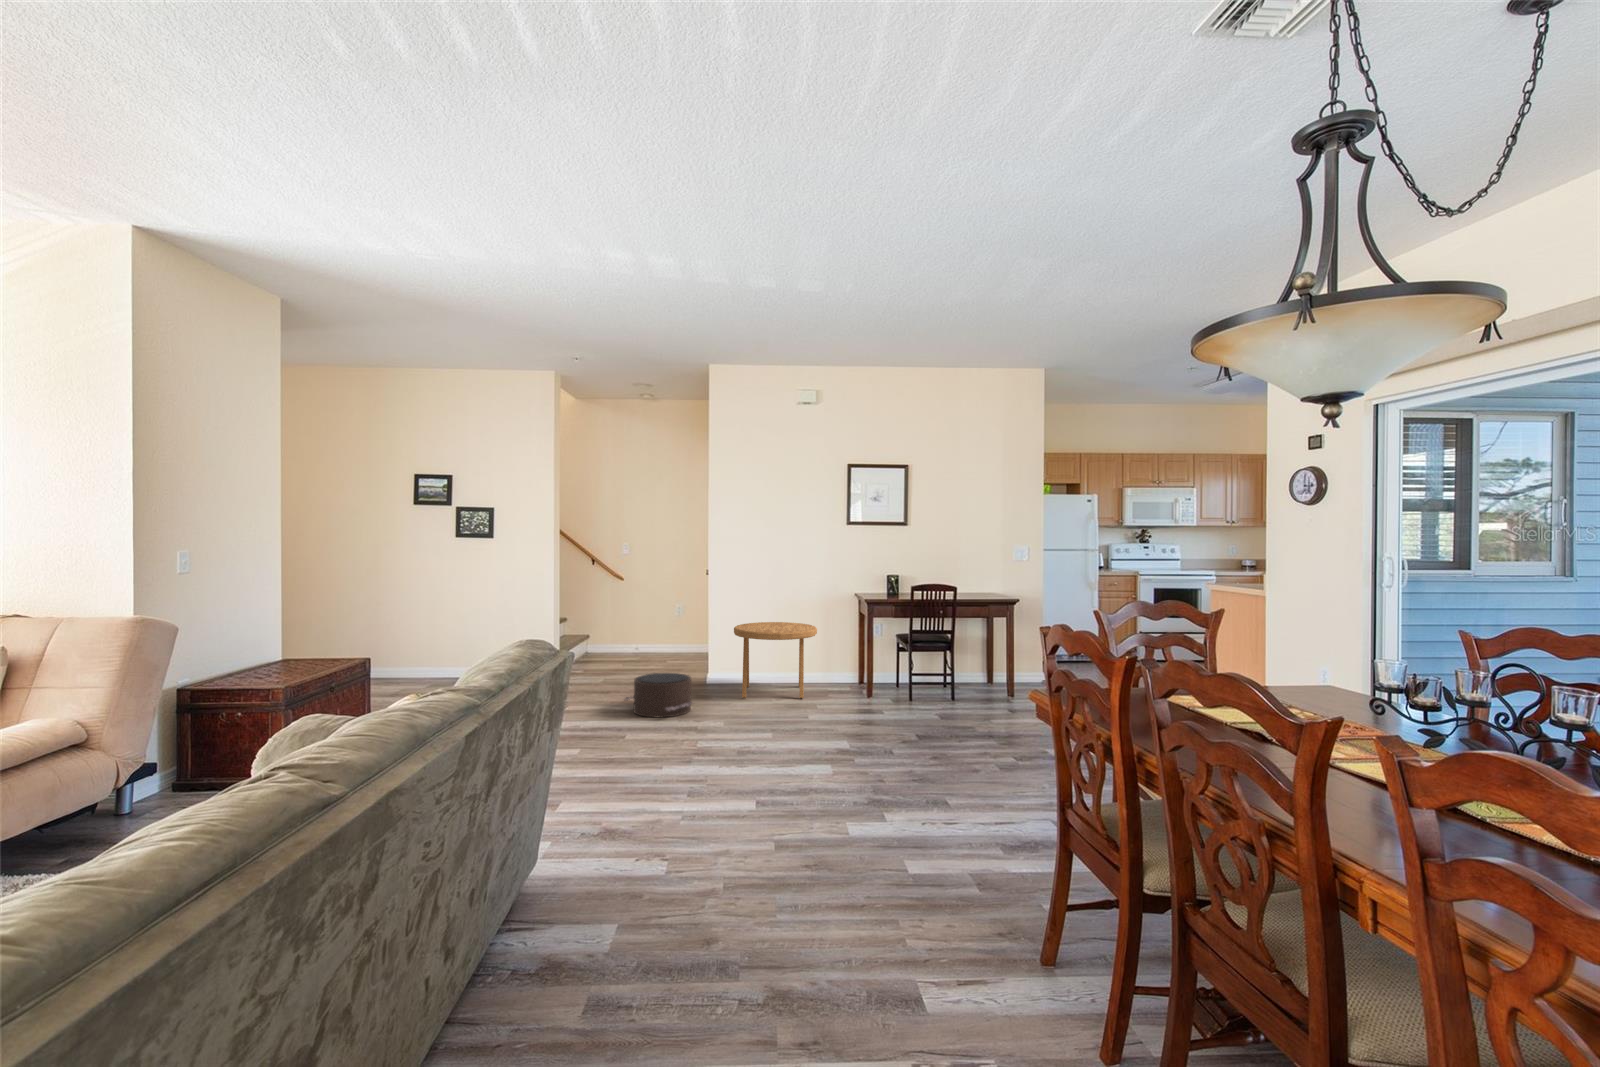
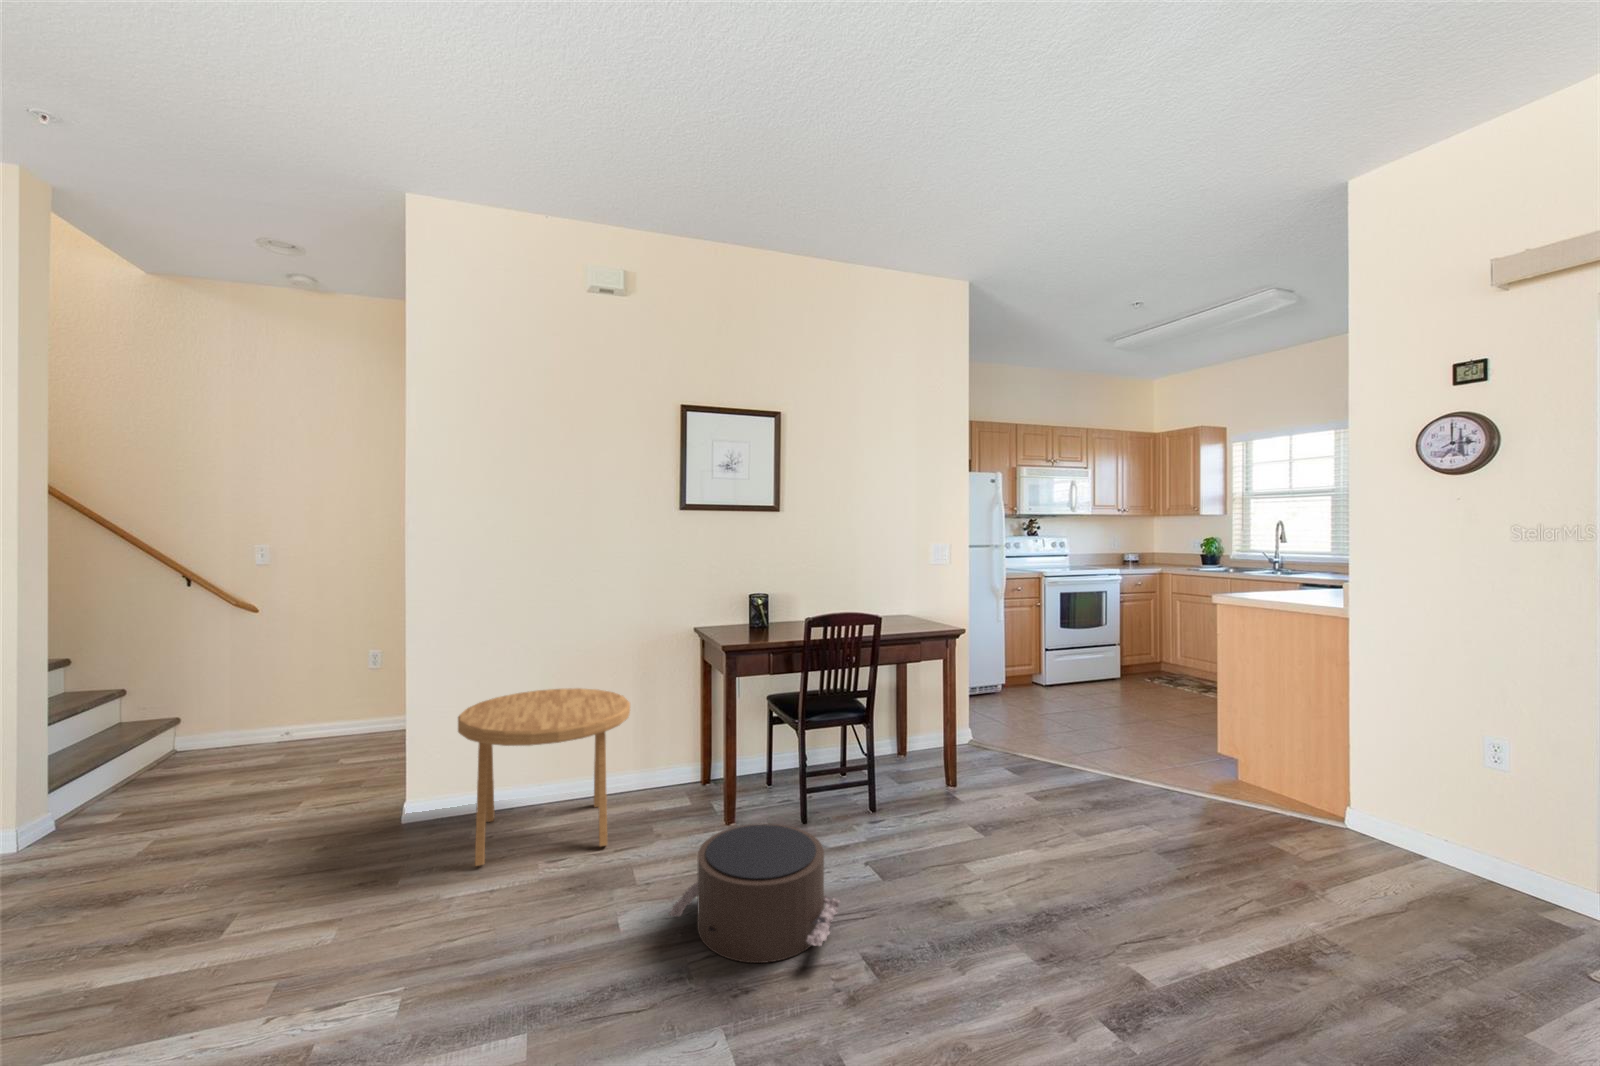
pouf: present [625,673,692,717] -> present [669,823,840,963]

